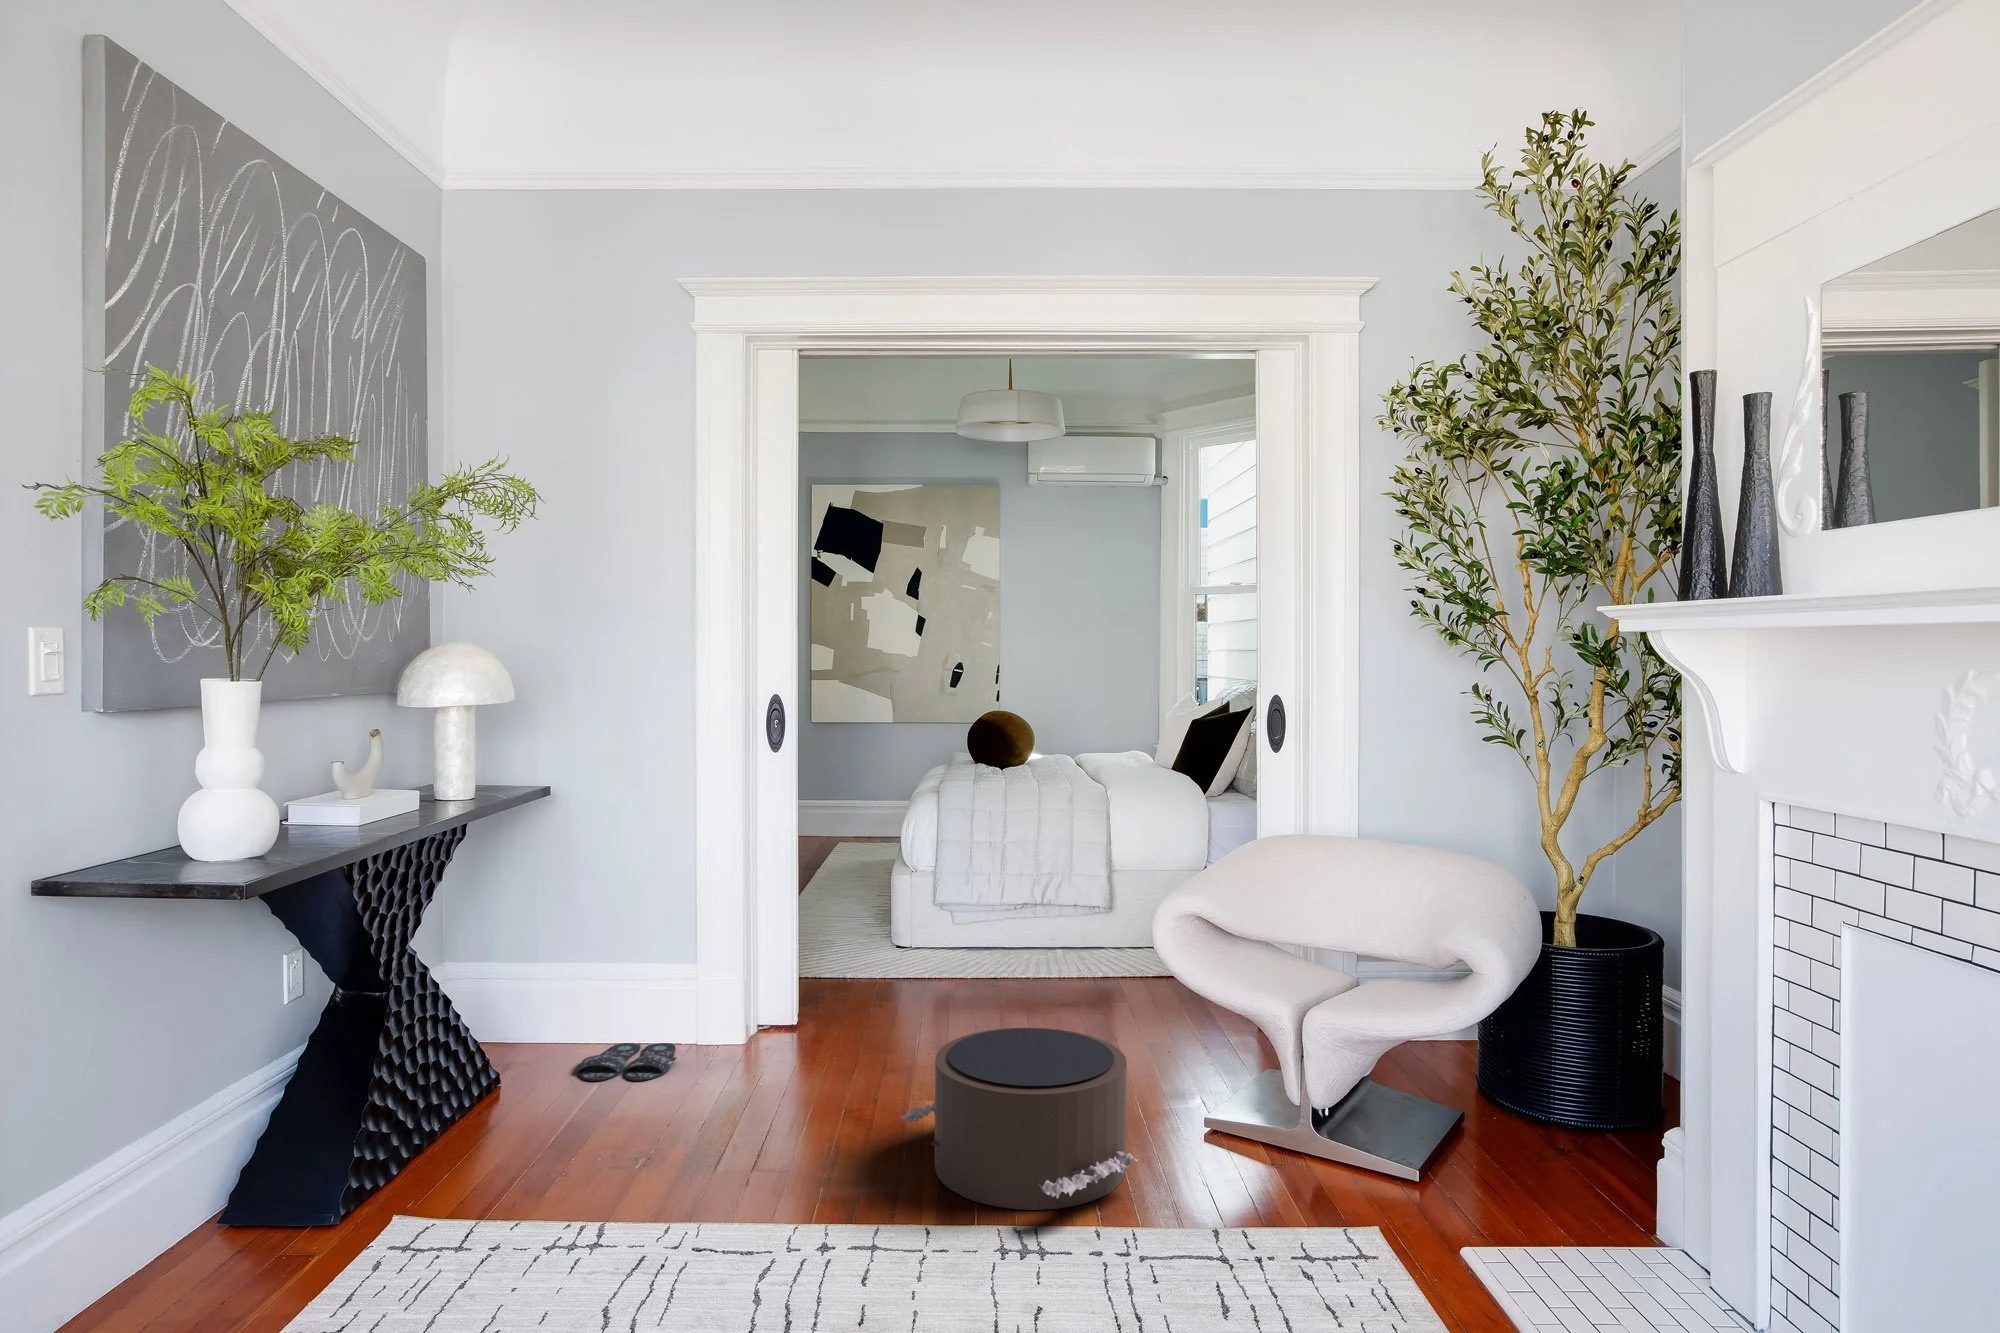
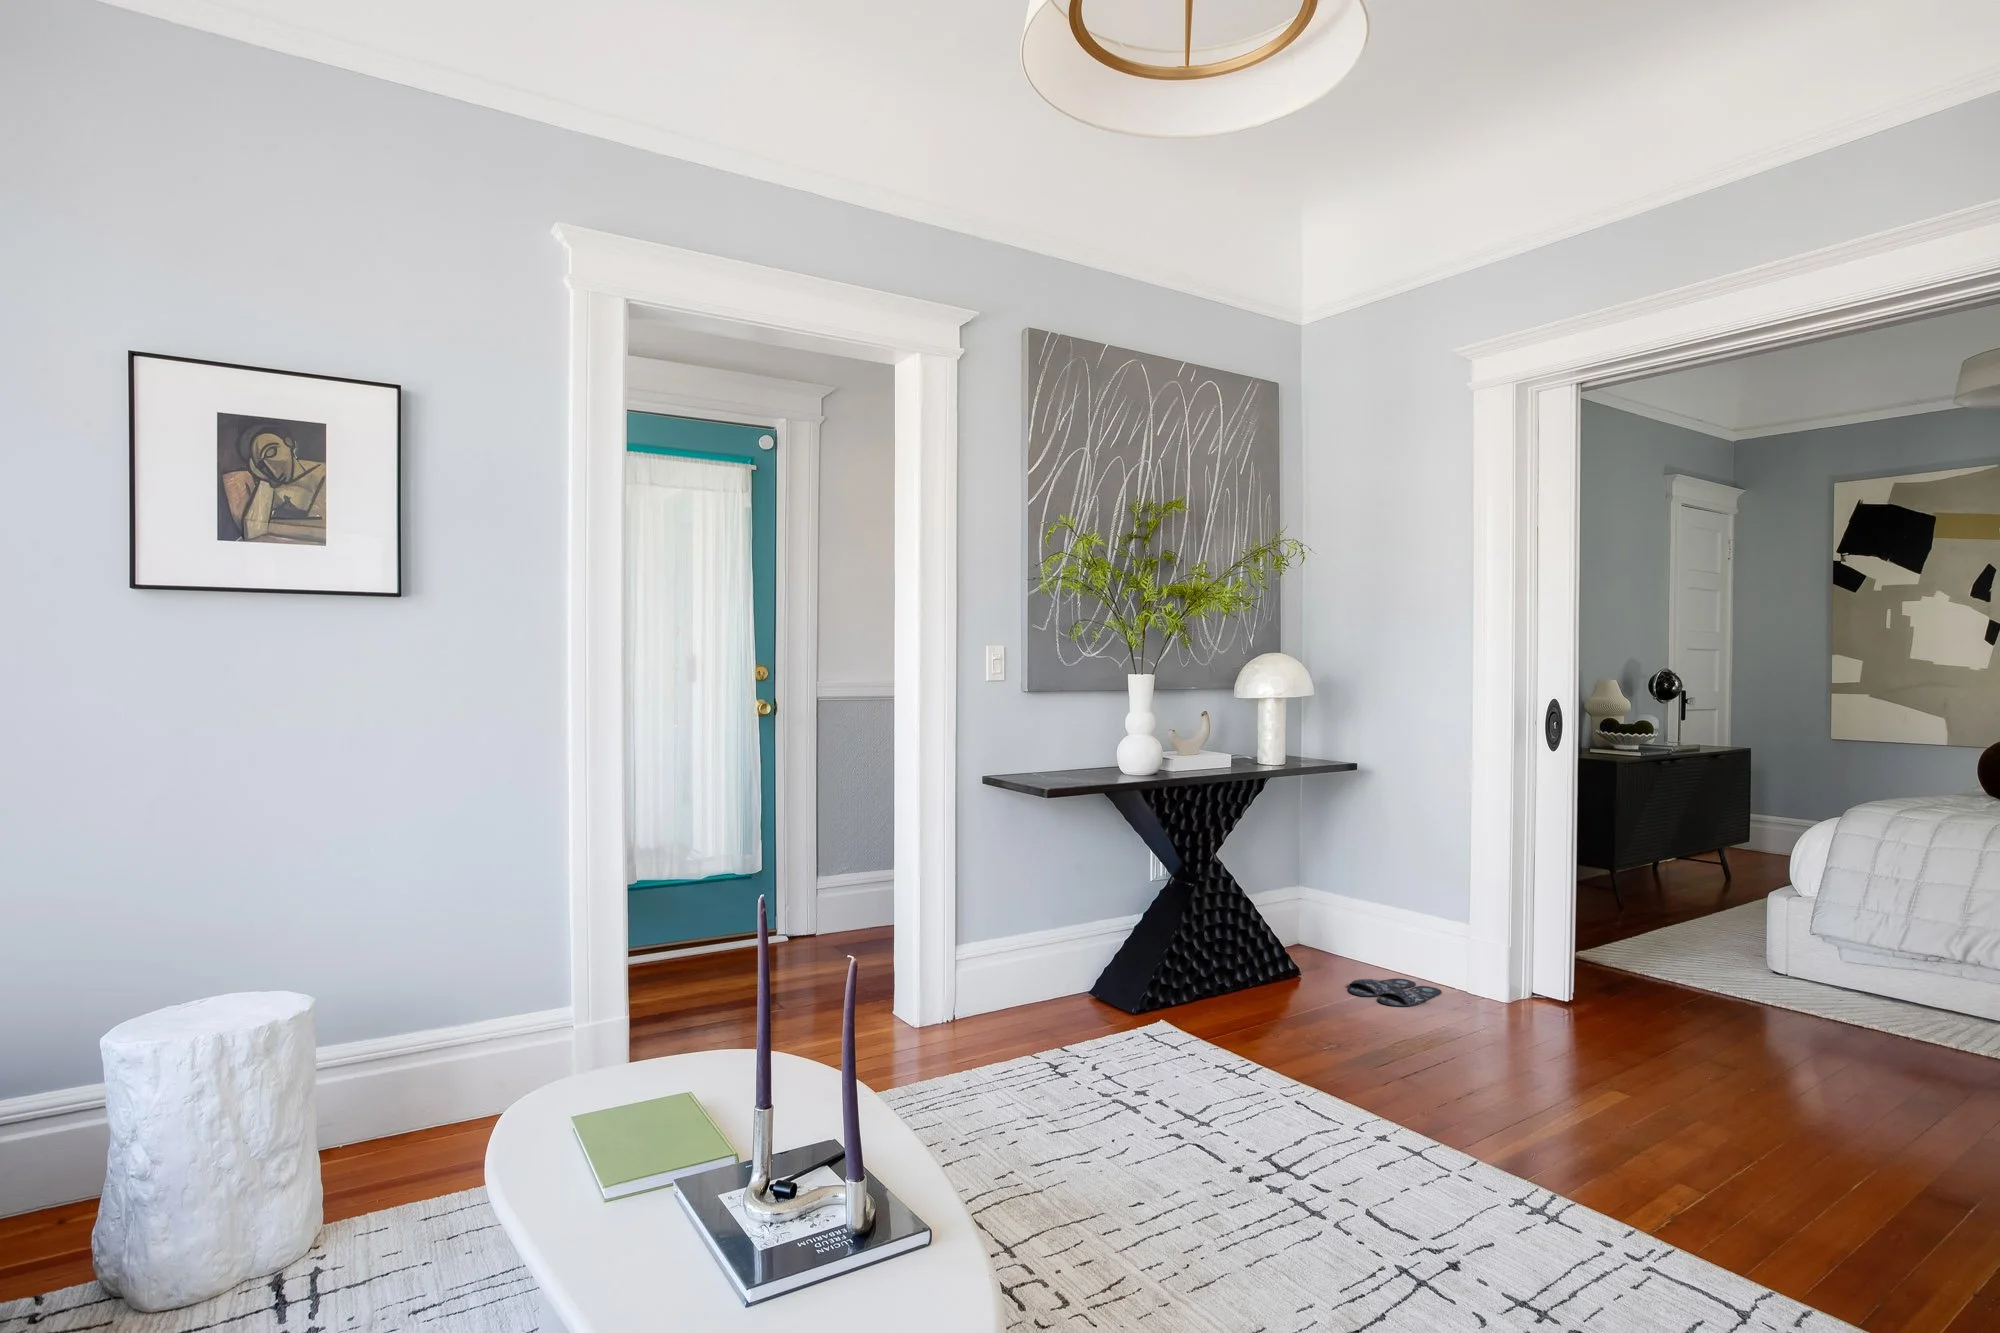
pouf: present [900,1028,1140,1210] -> none [1525,1031,1761,1231]

